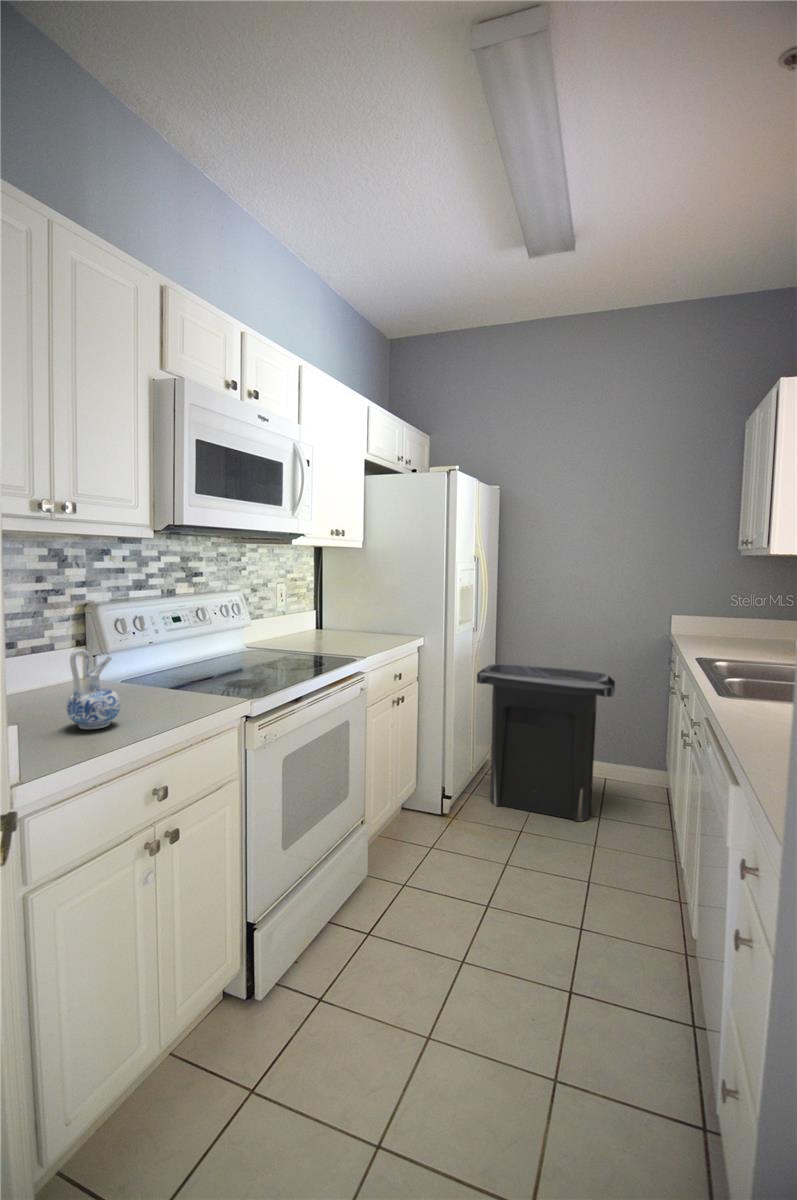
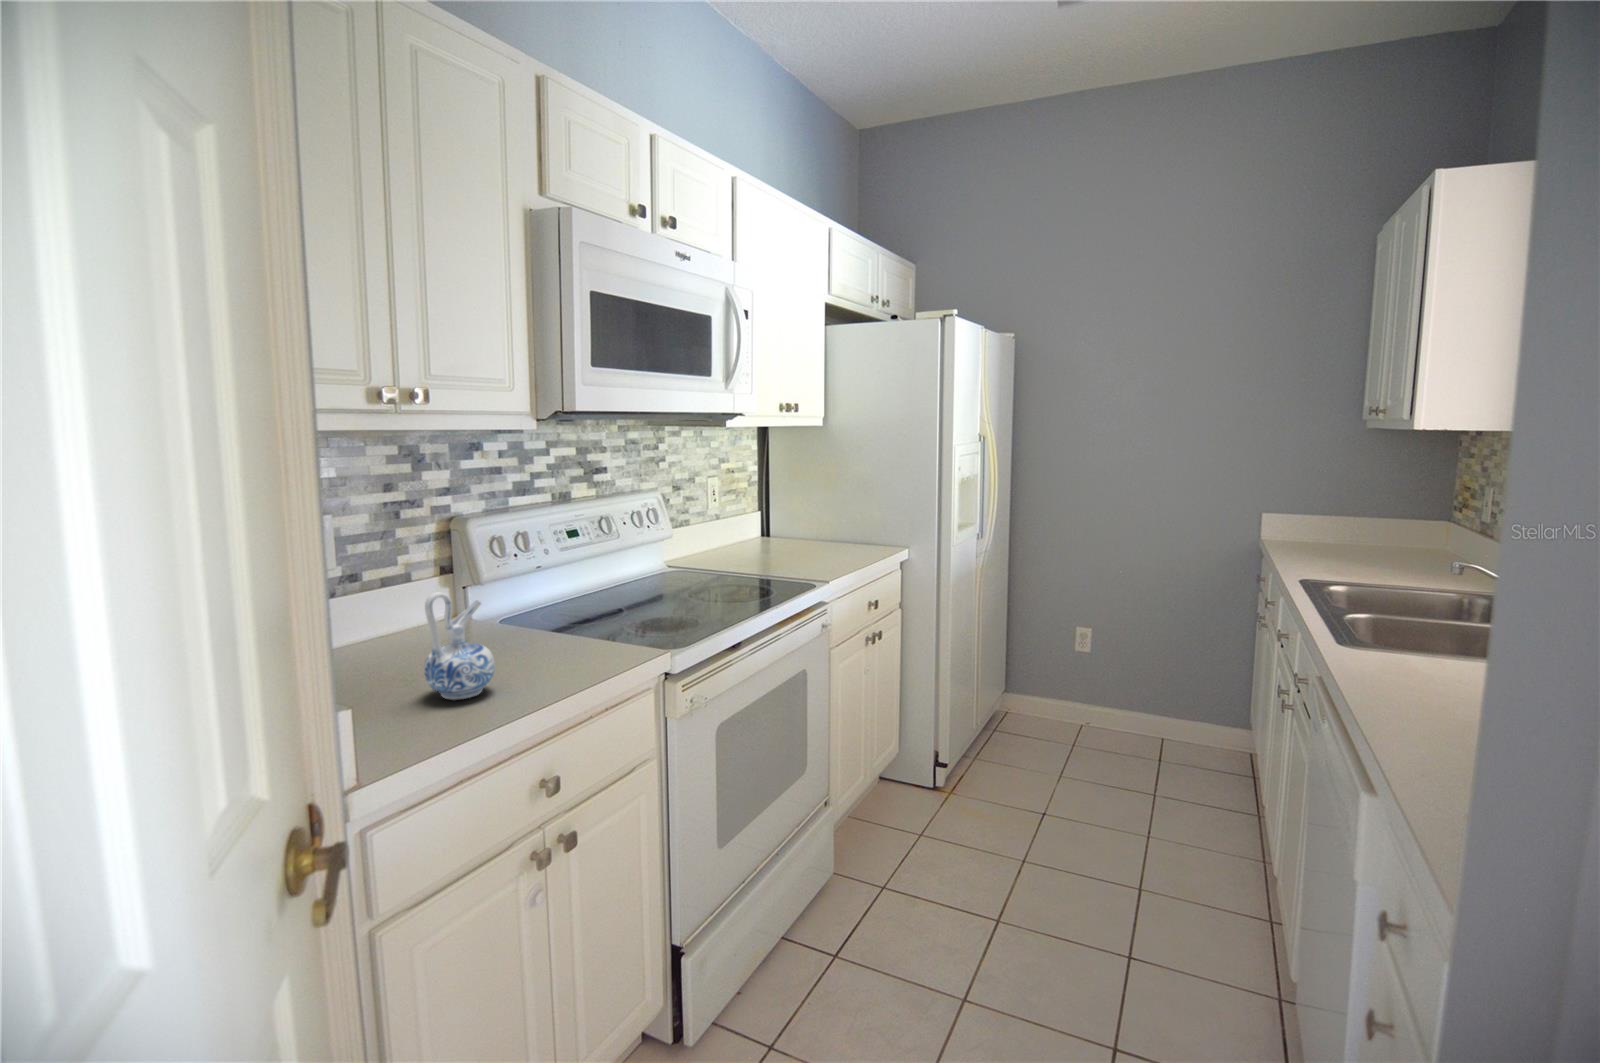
trash can: present [477,664,615,821] -> none [981,584,1180,803]

